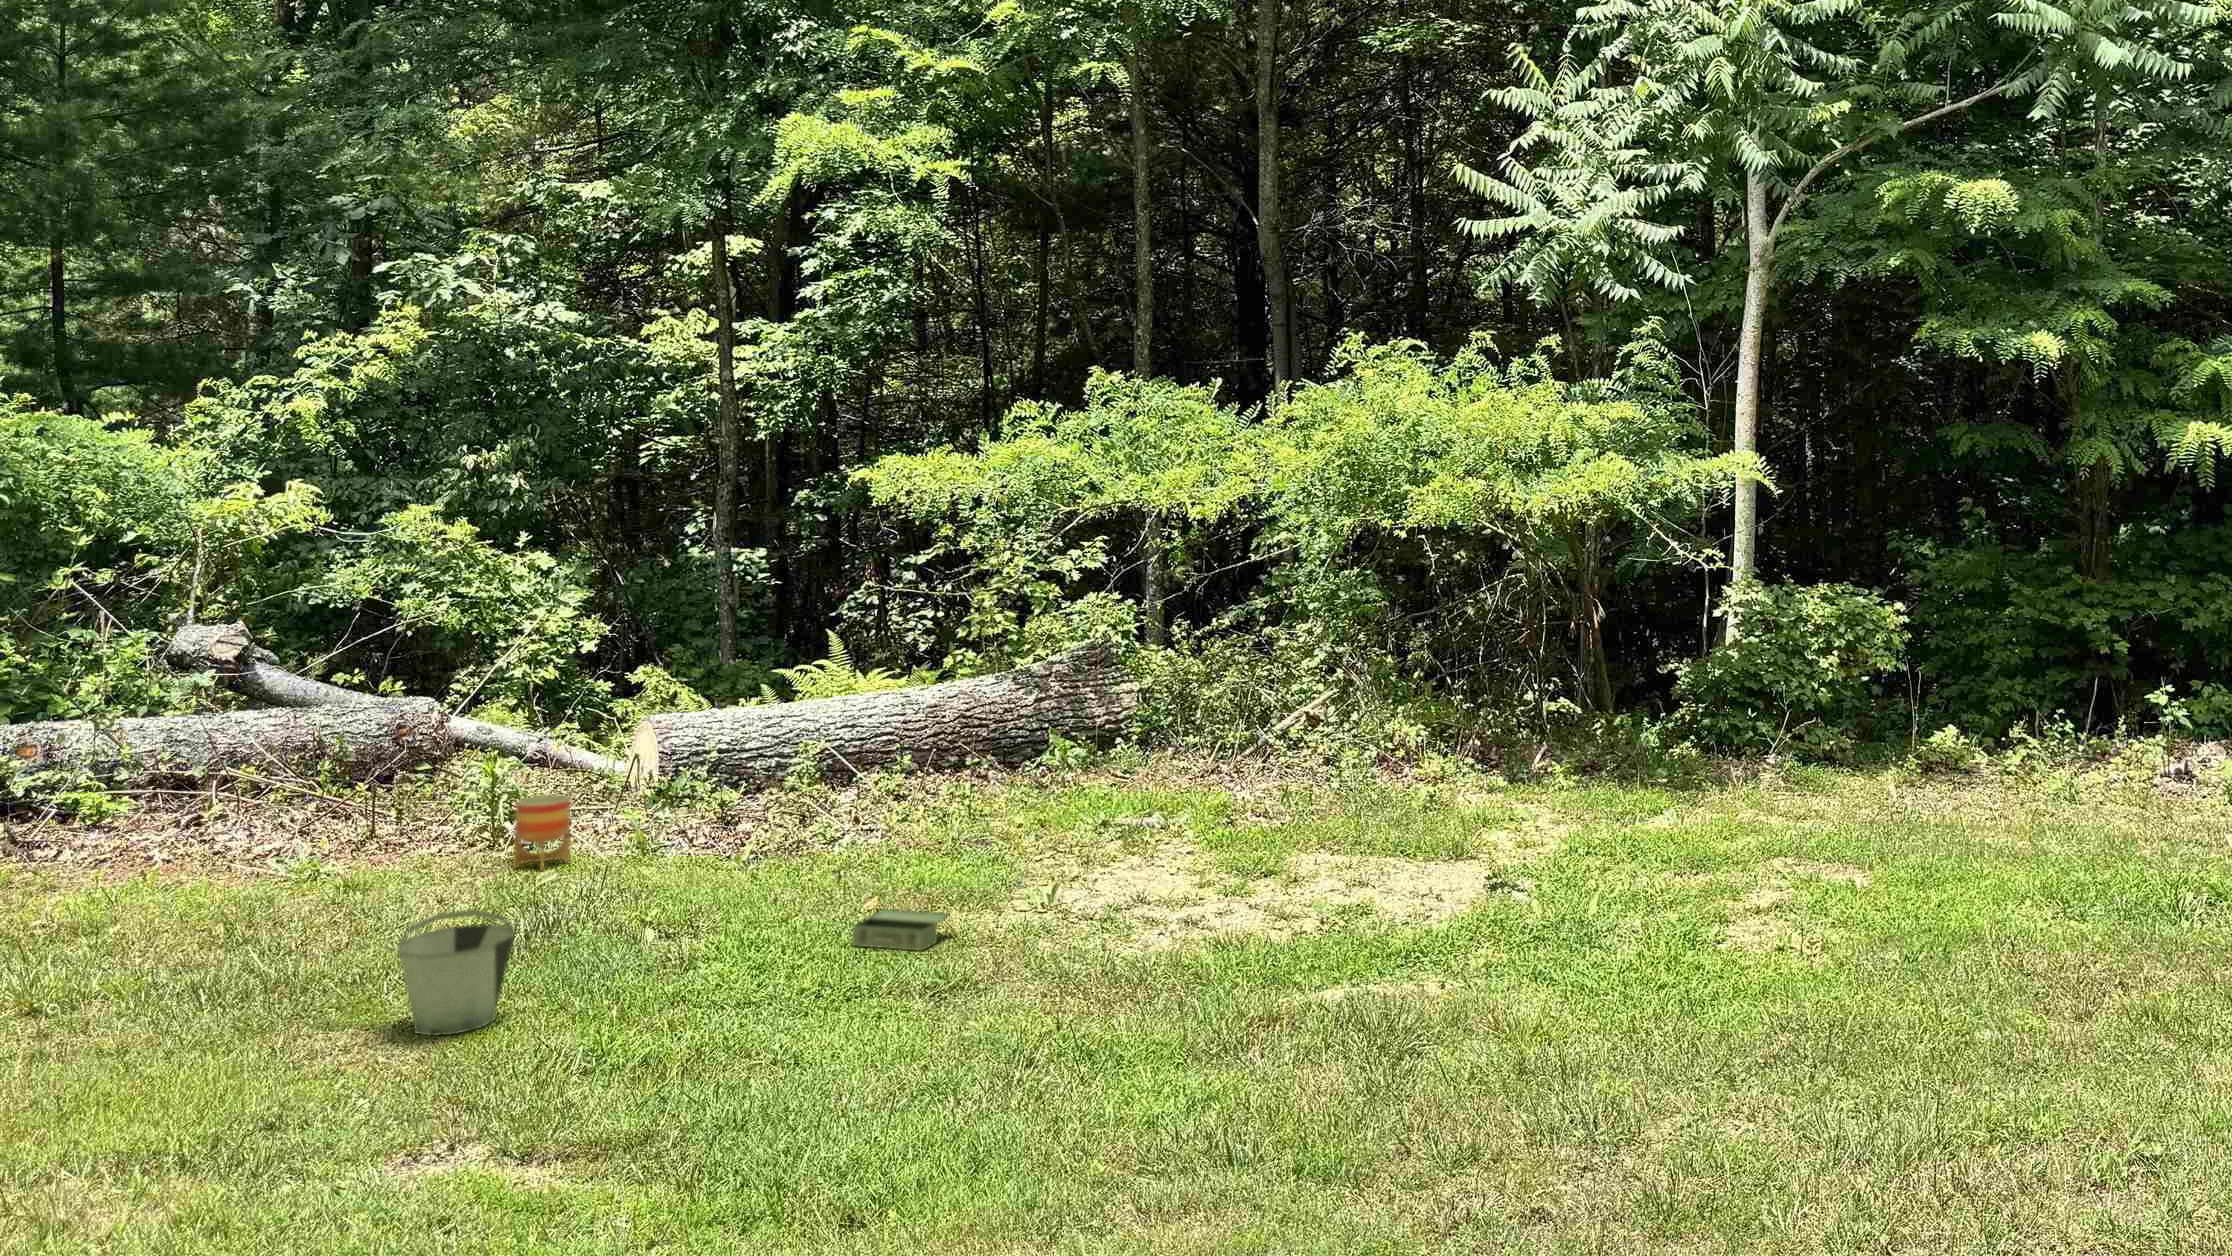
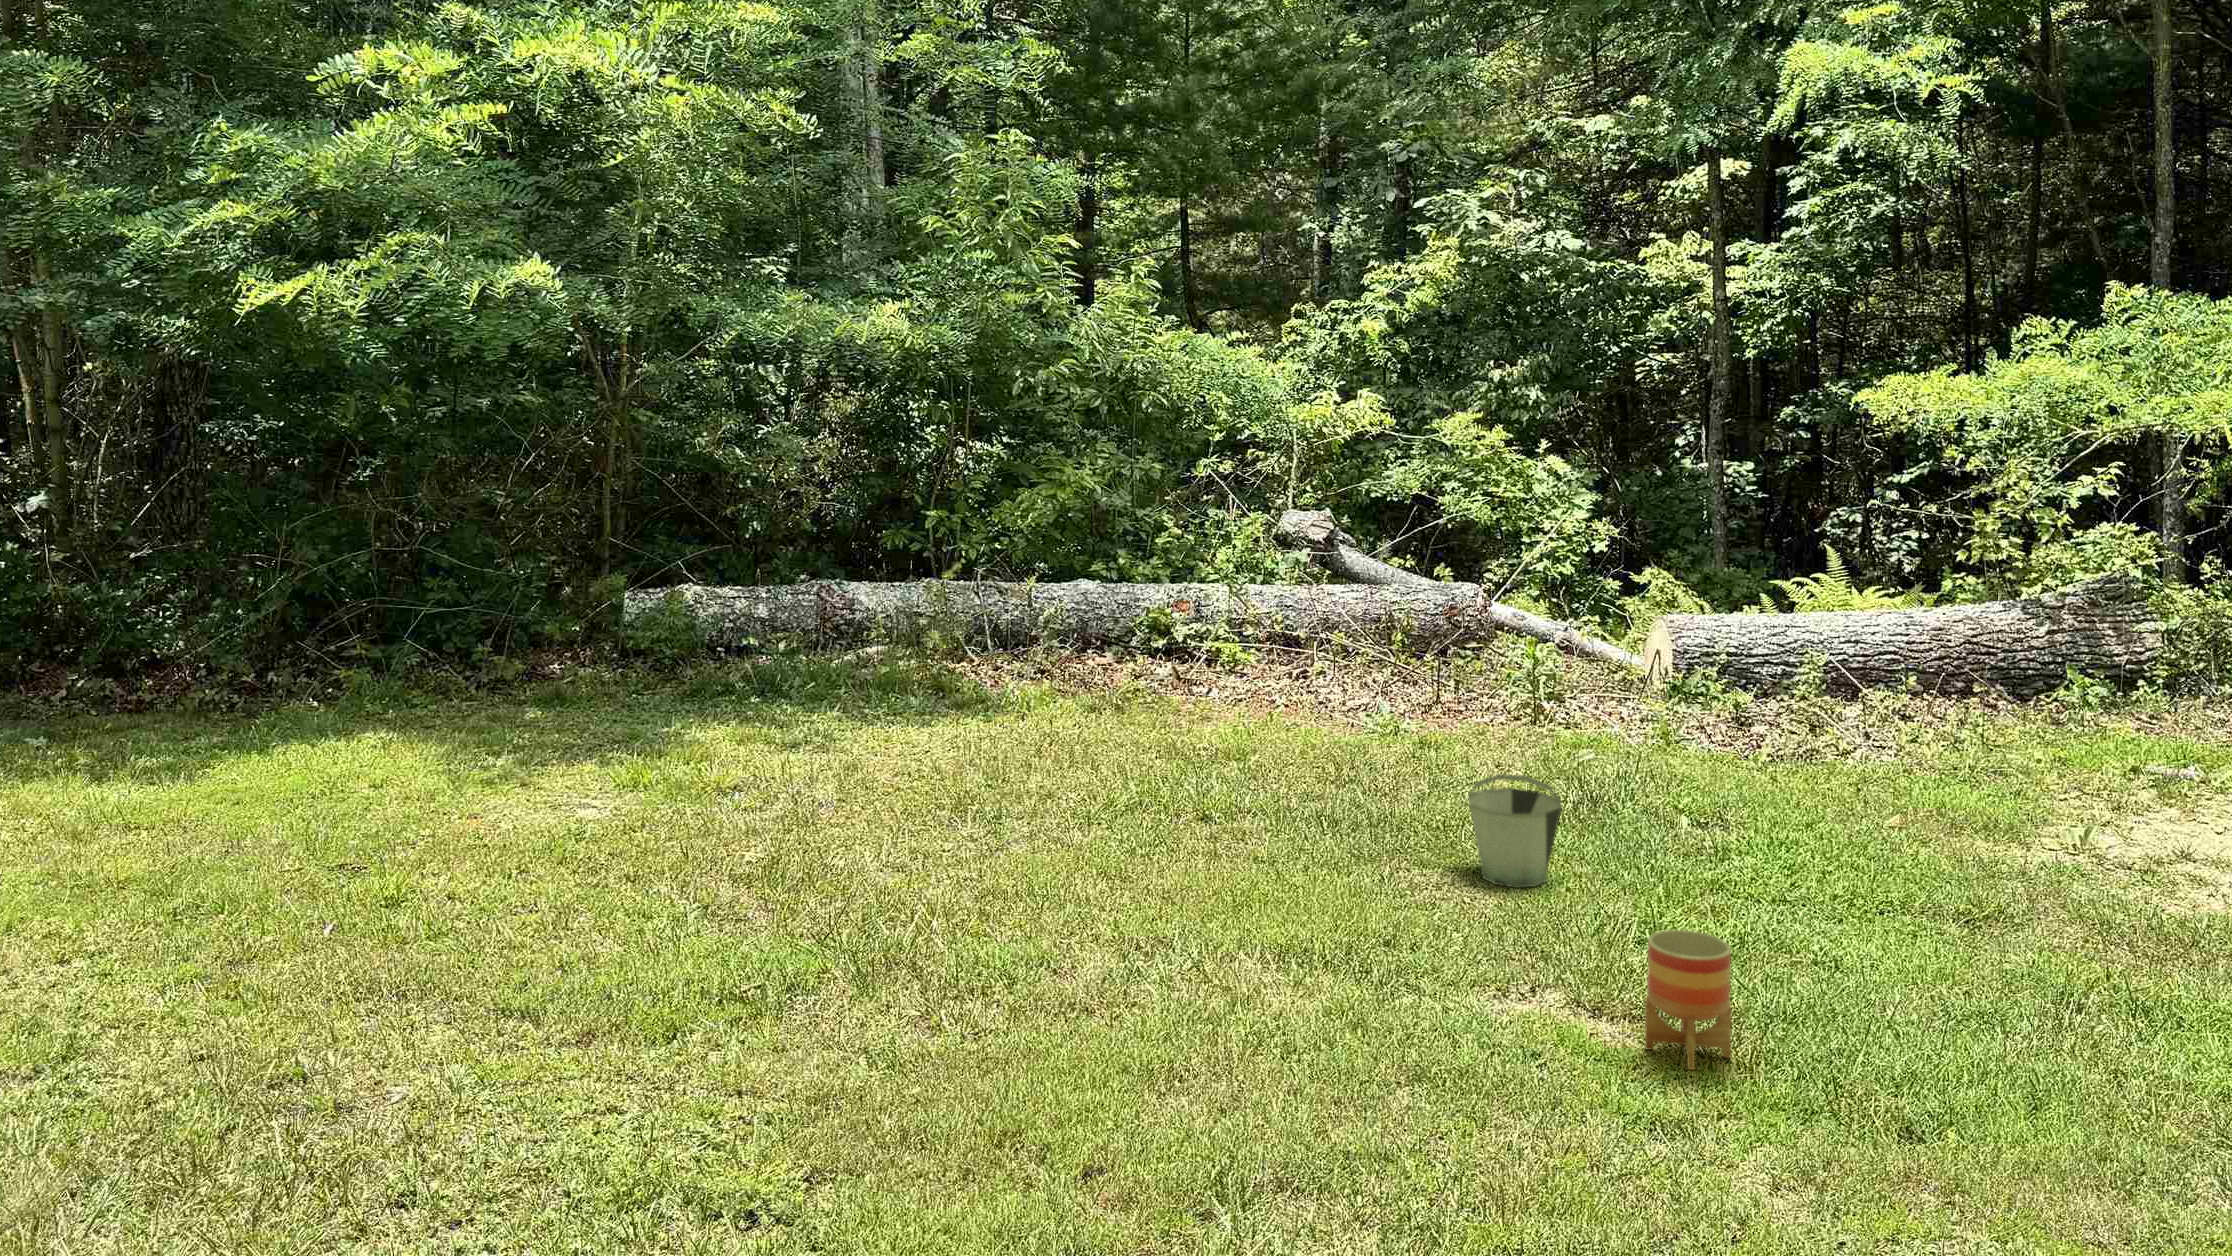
planter: present [514,794,571,870] -> present [1645,930,1732,1070]
toolbox: present [852,909,950,951] -> none [1878,849,1990,905]

